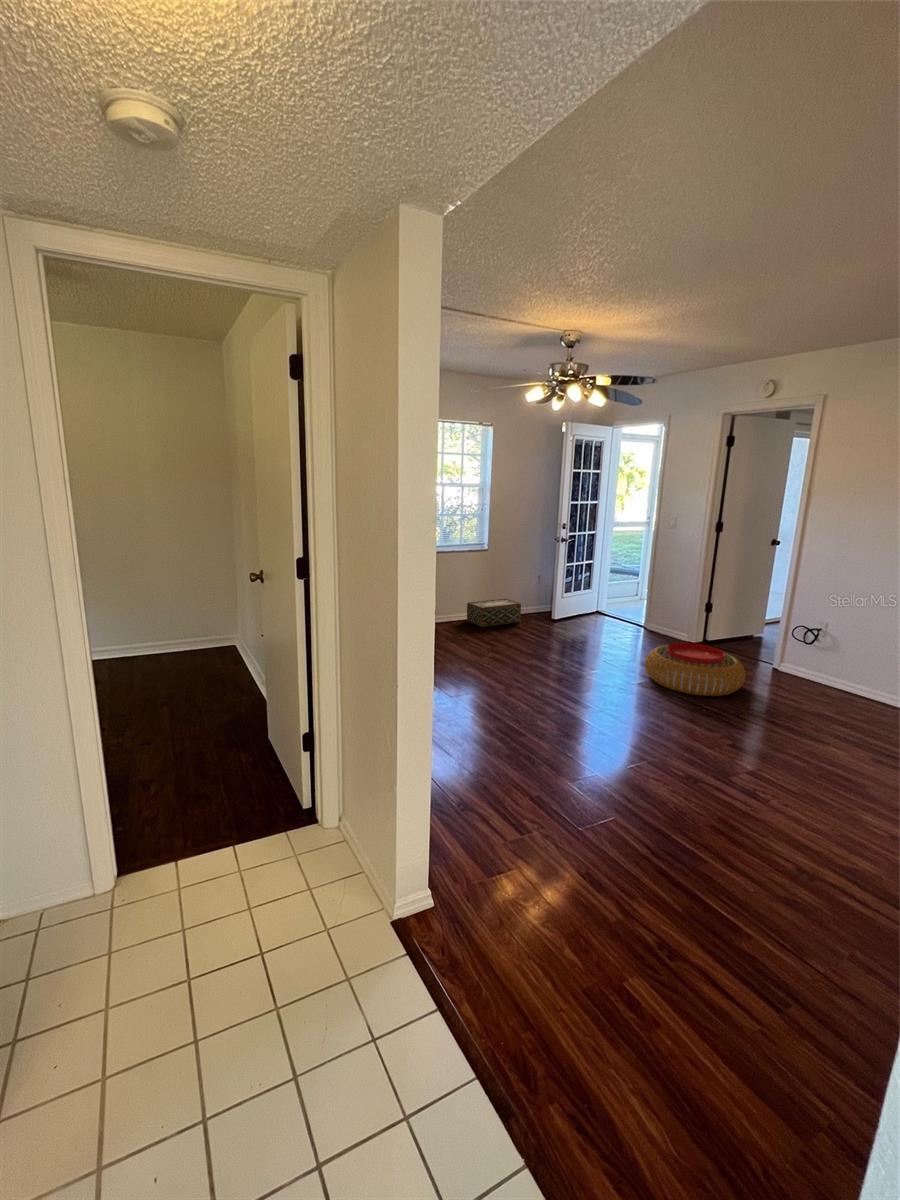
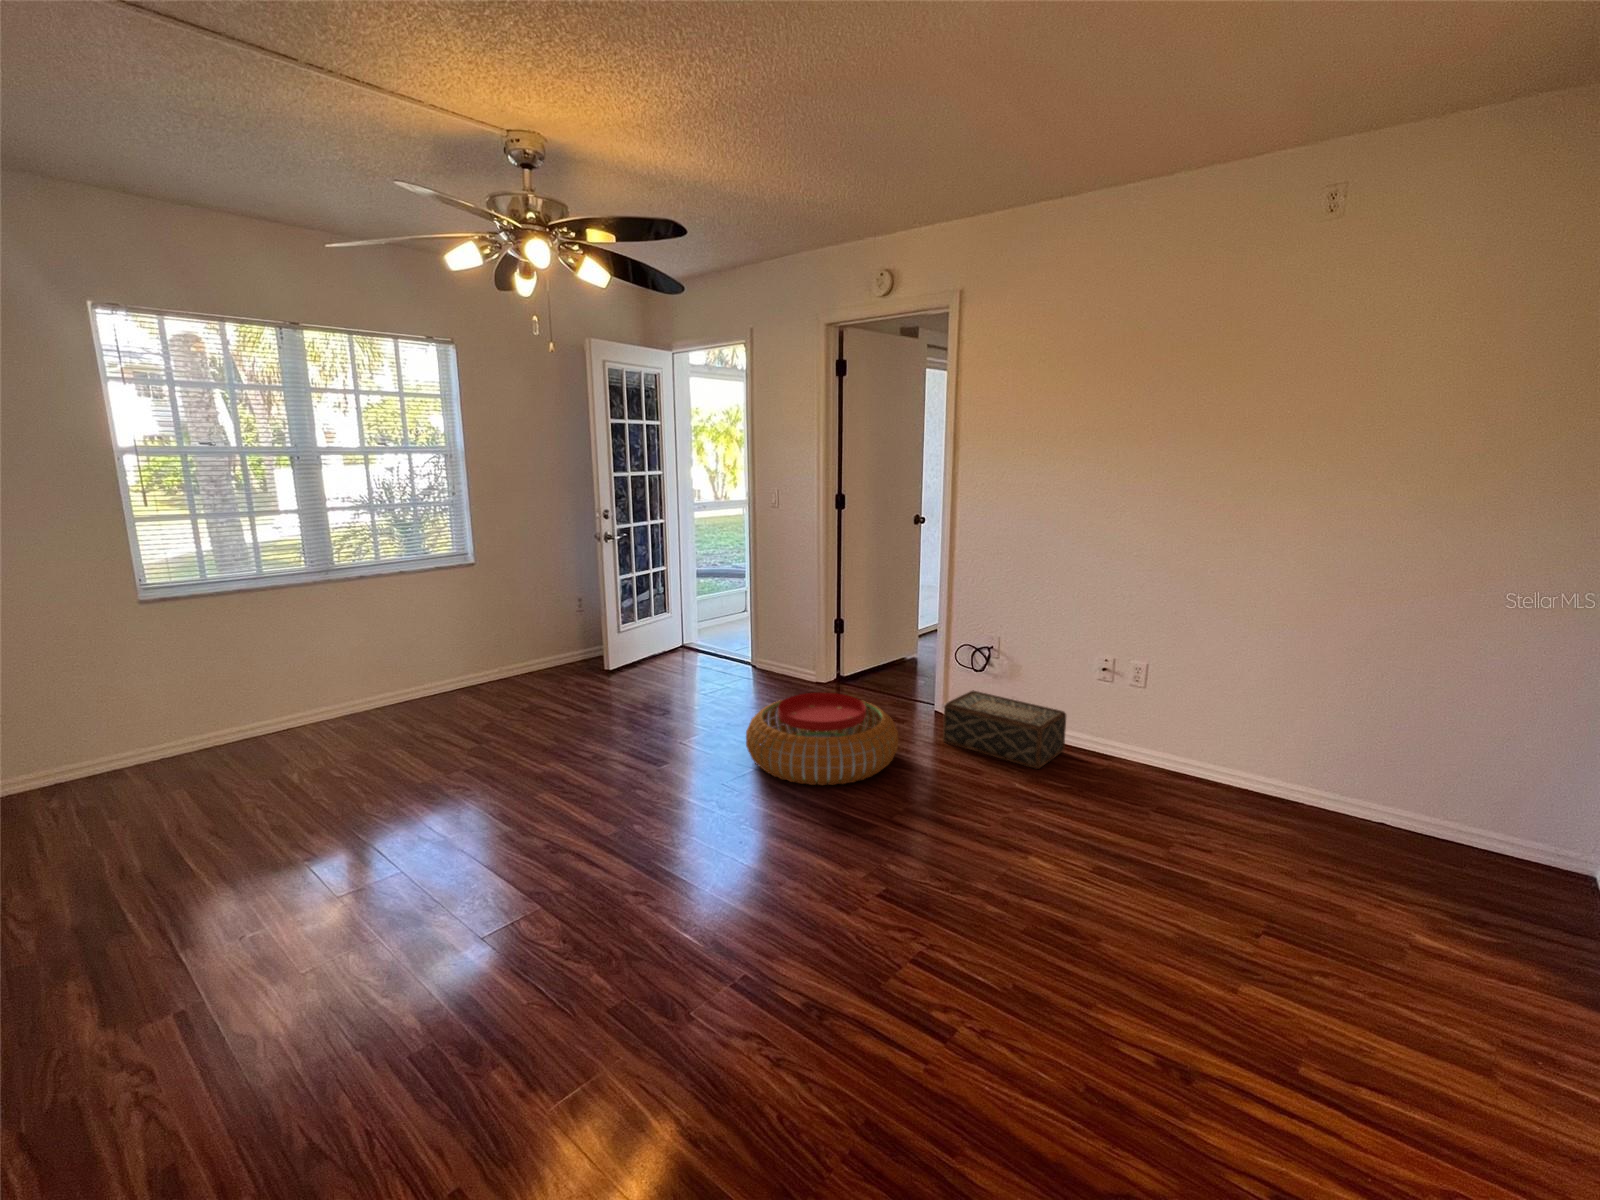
woven basket: present [467,599,521,627] -> present [943,690,1066,769]

